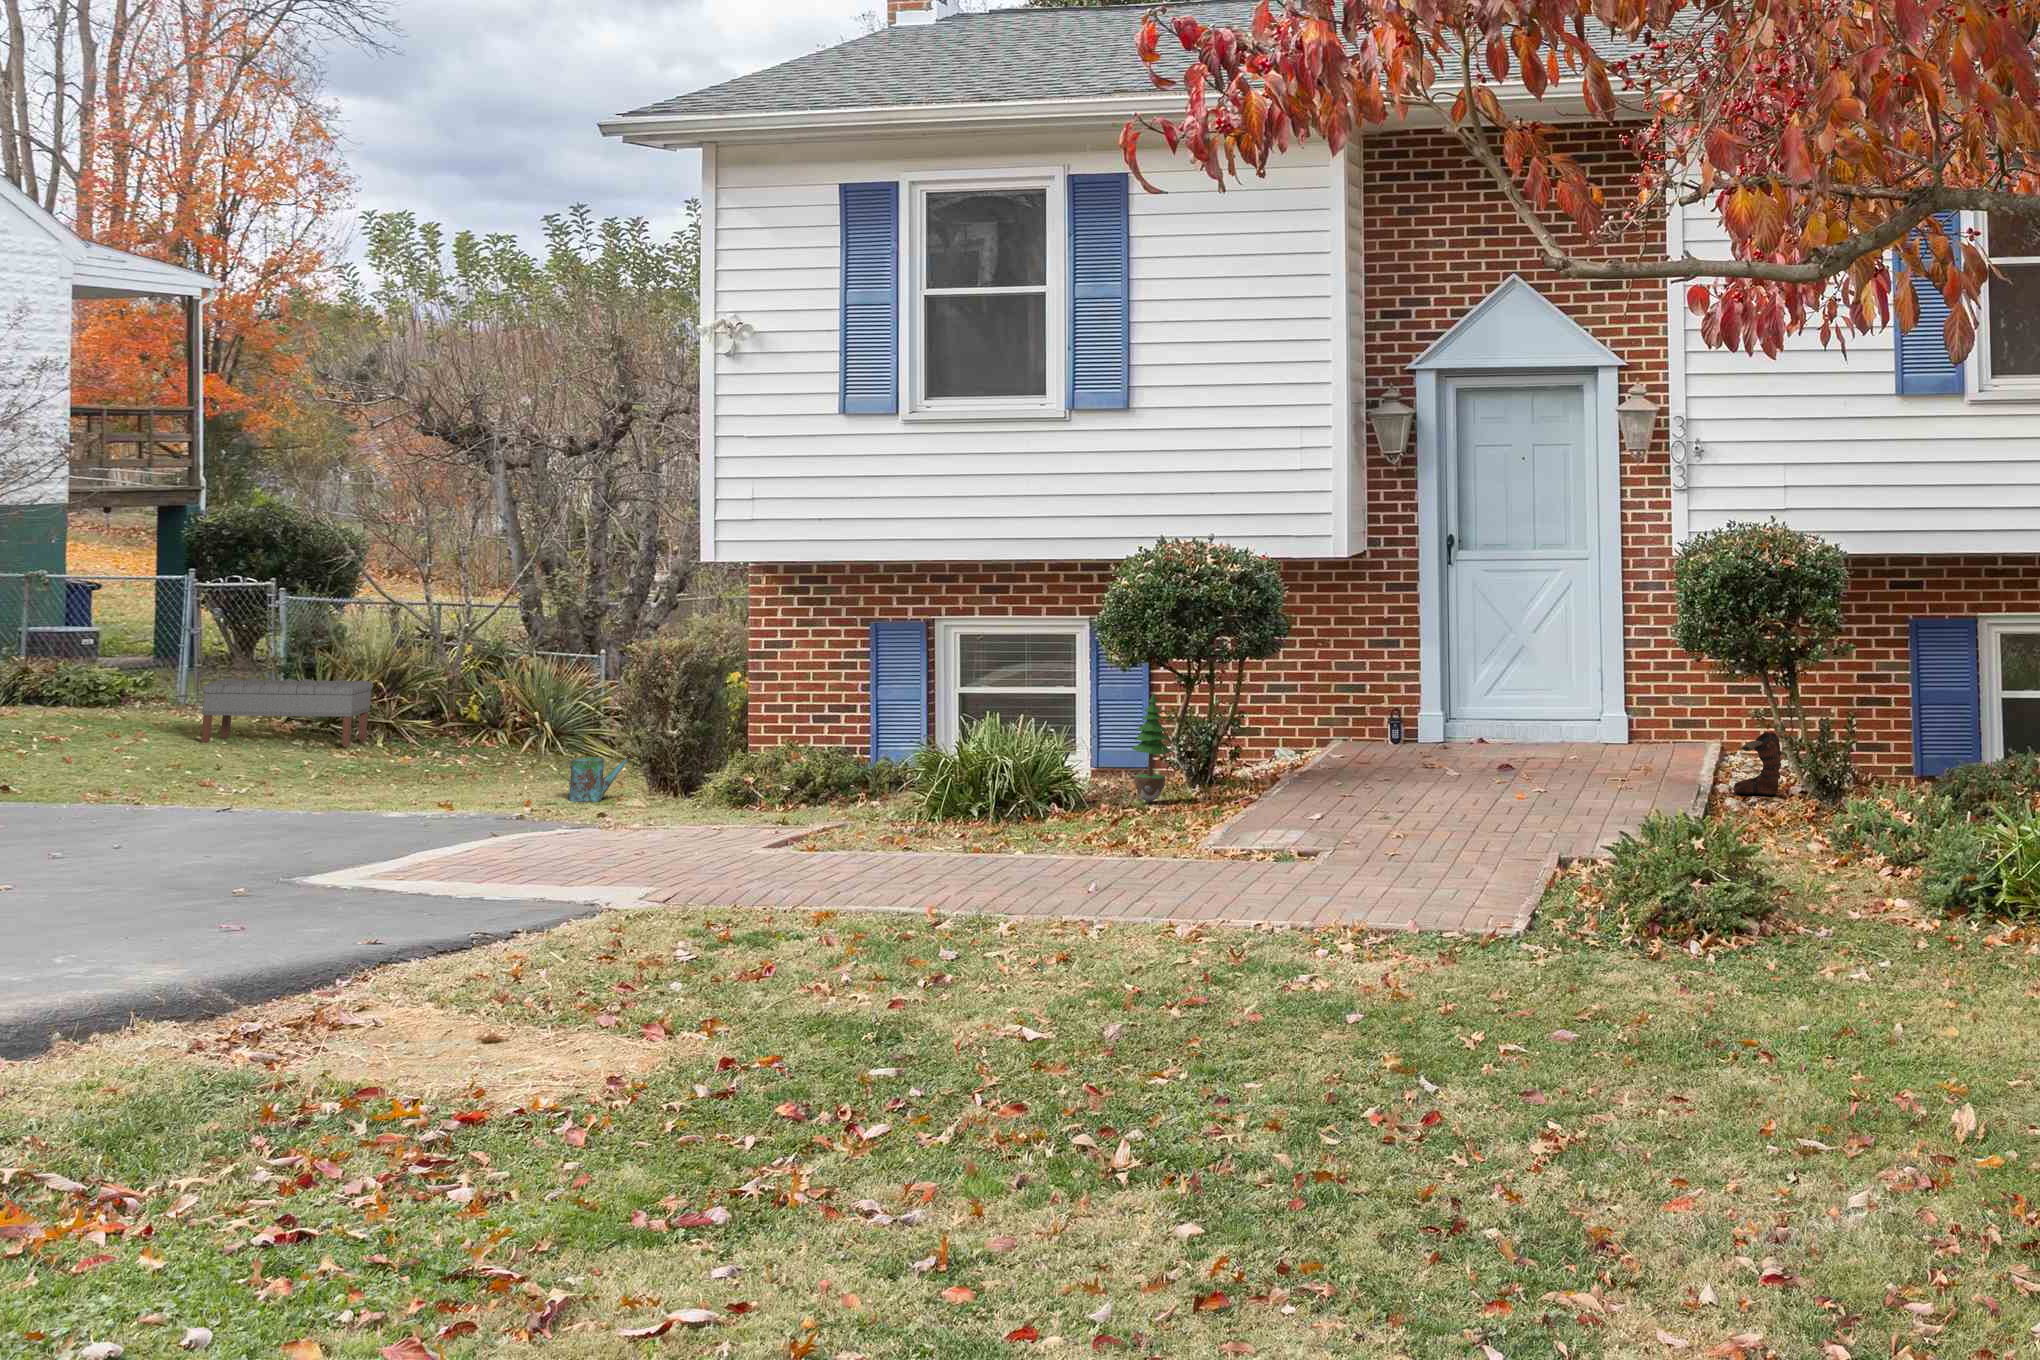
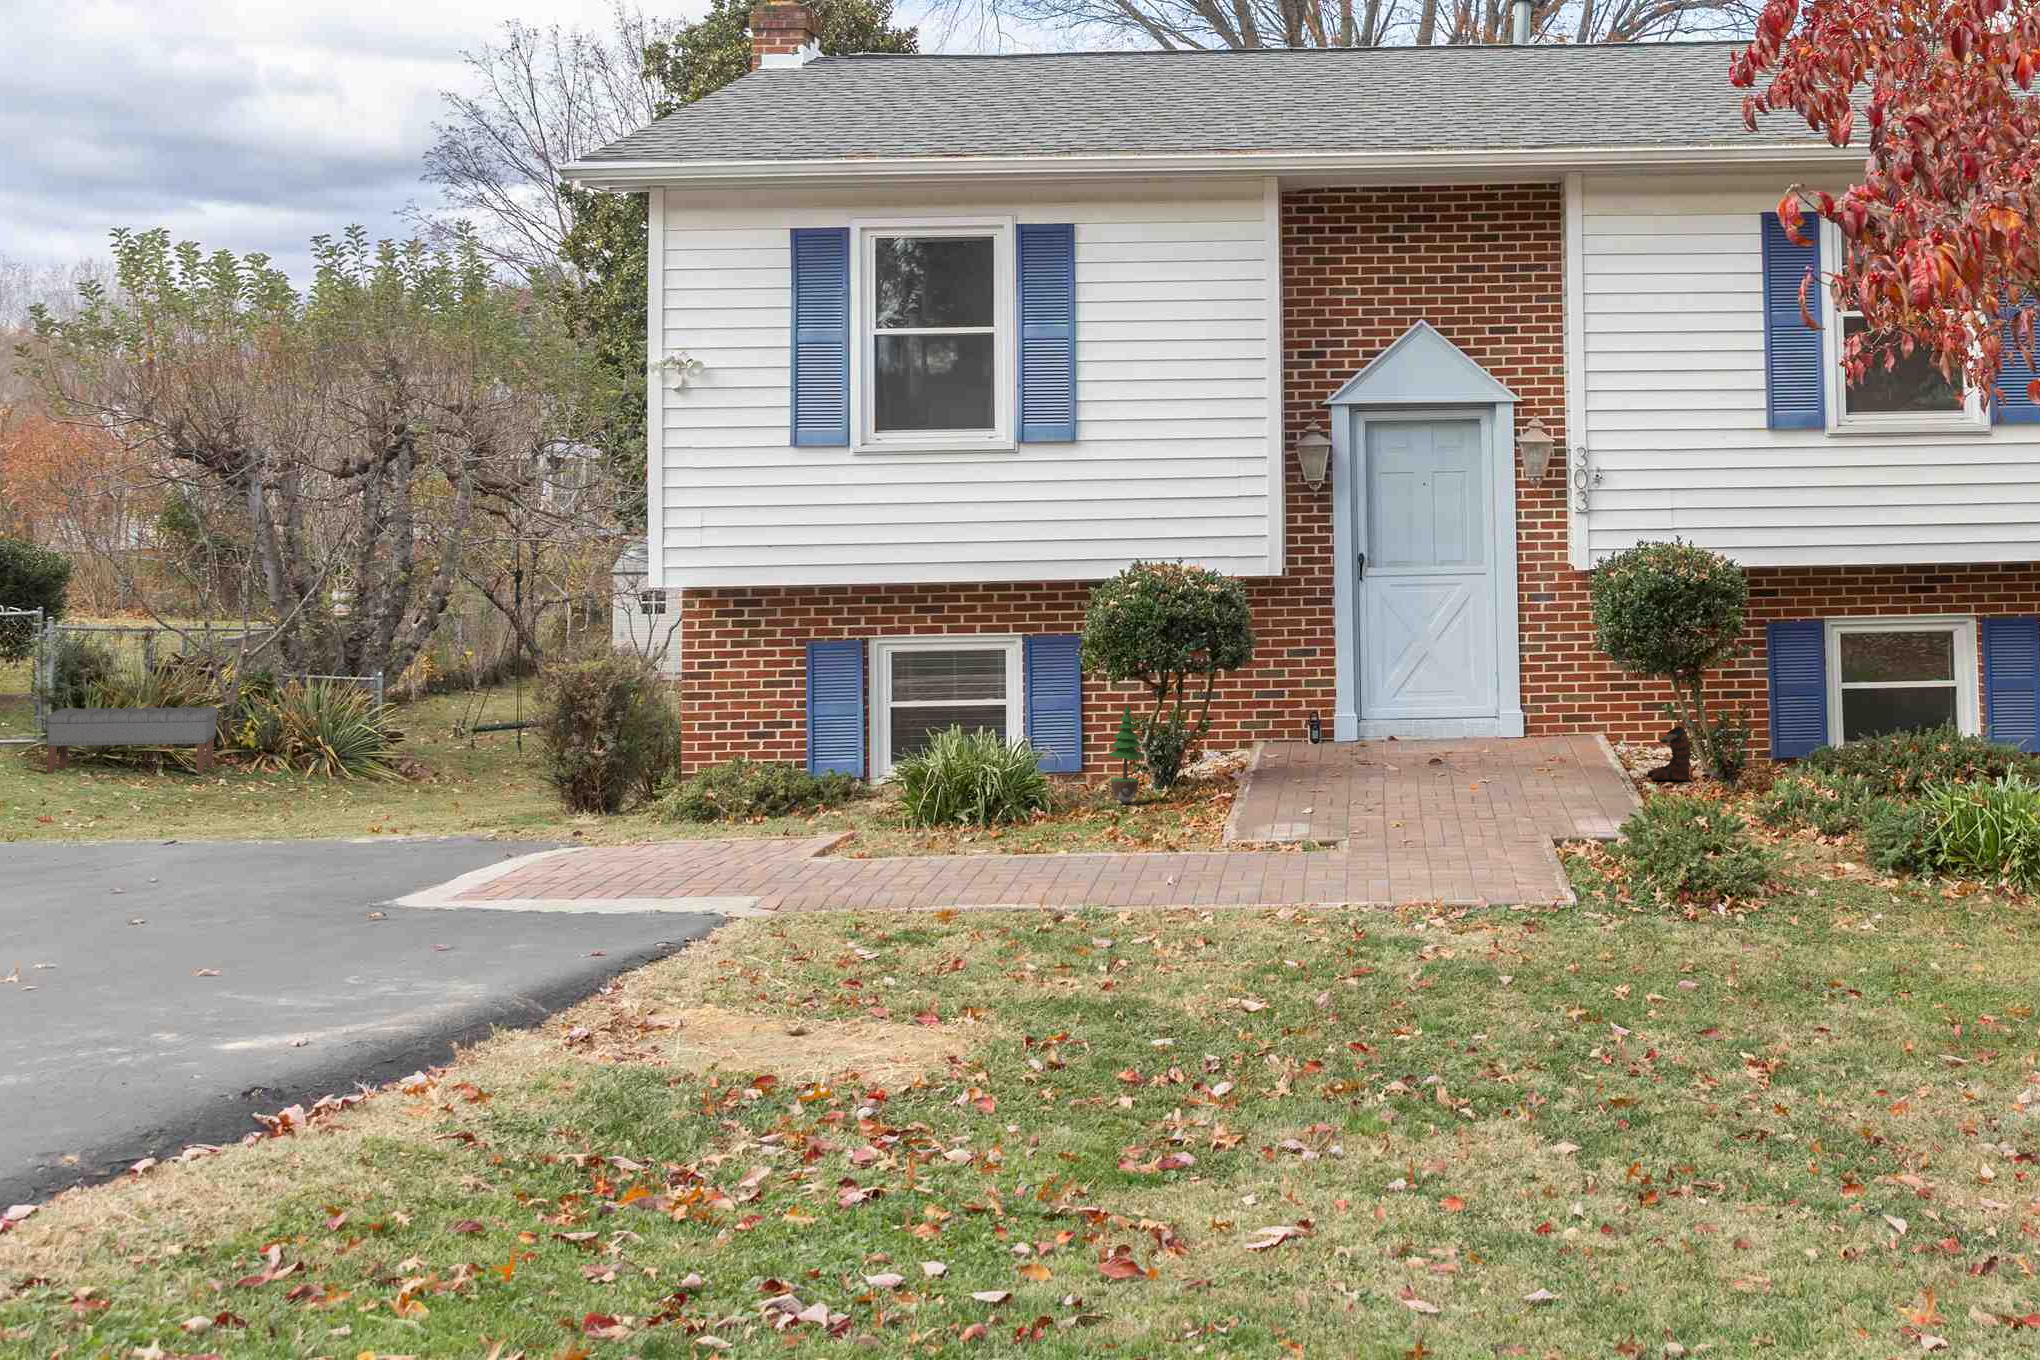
watering can: present [559,753,634,802] -> none [491,771,564,821]

